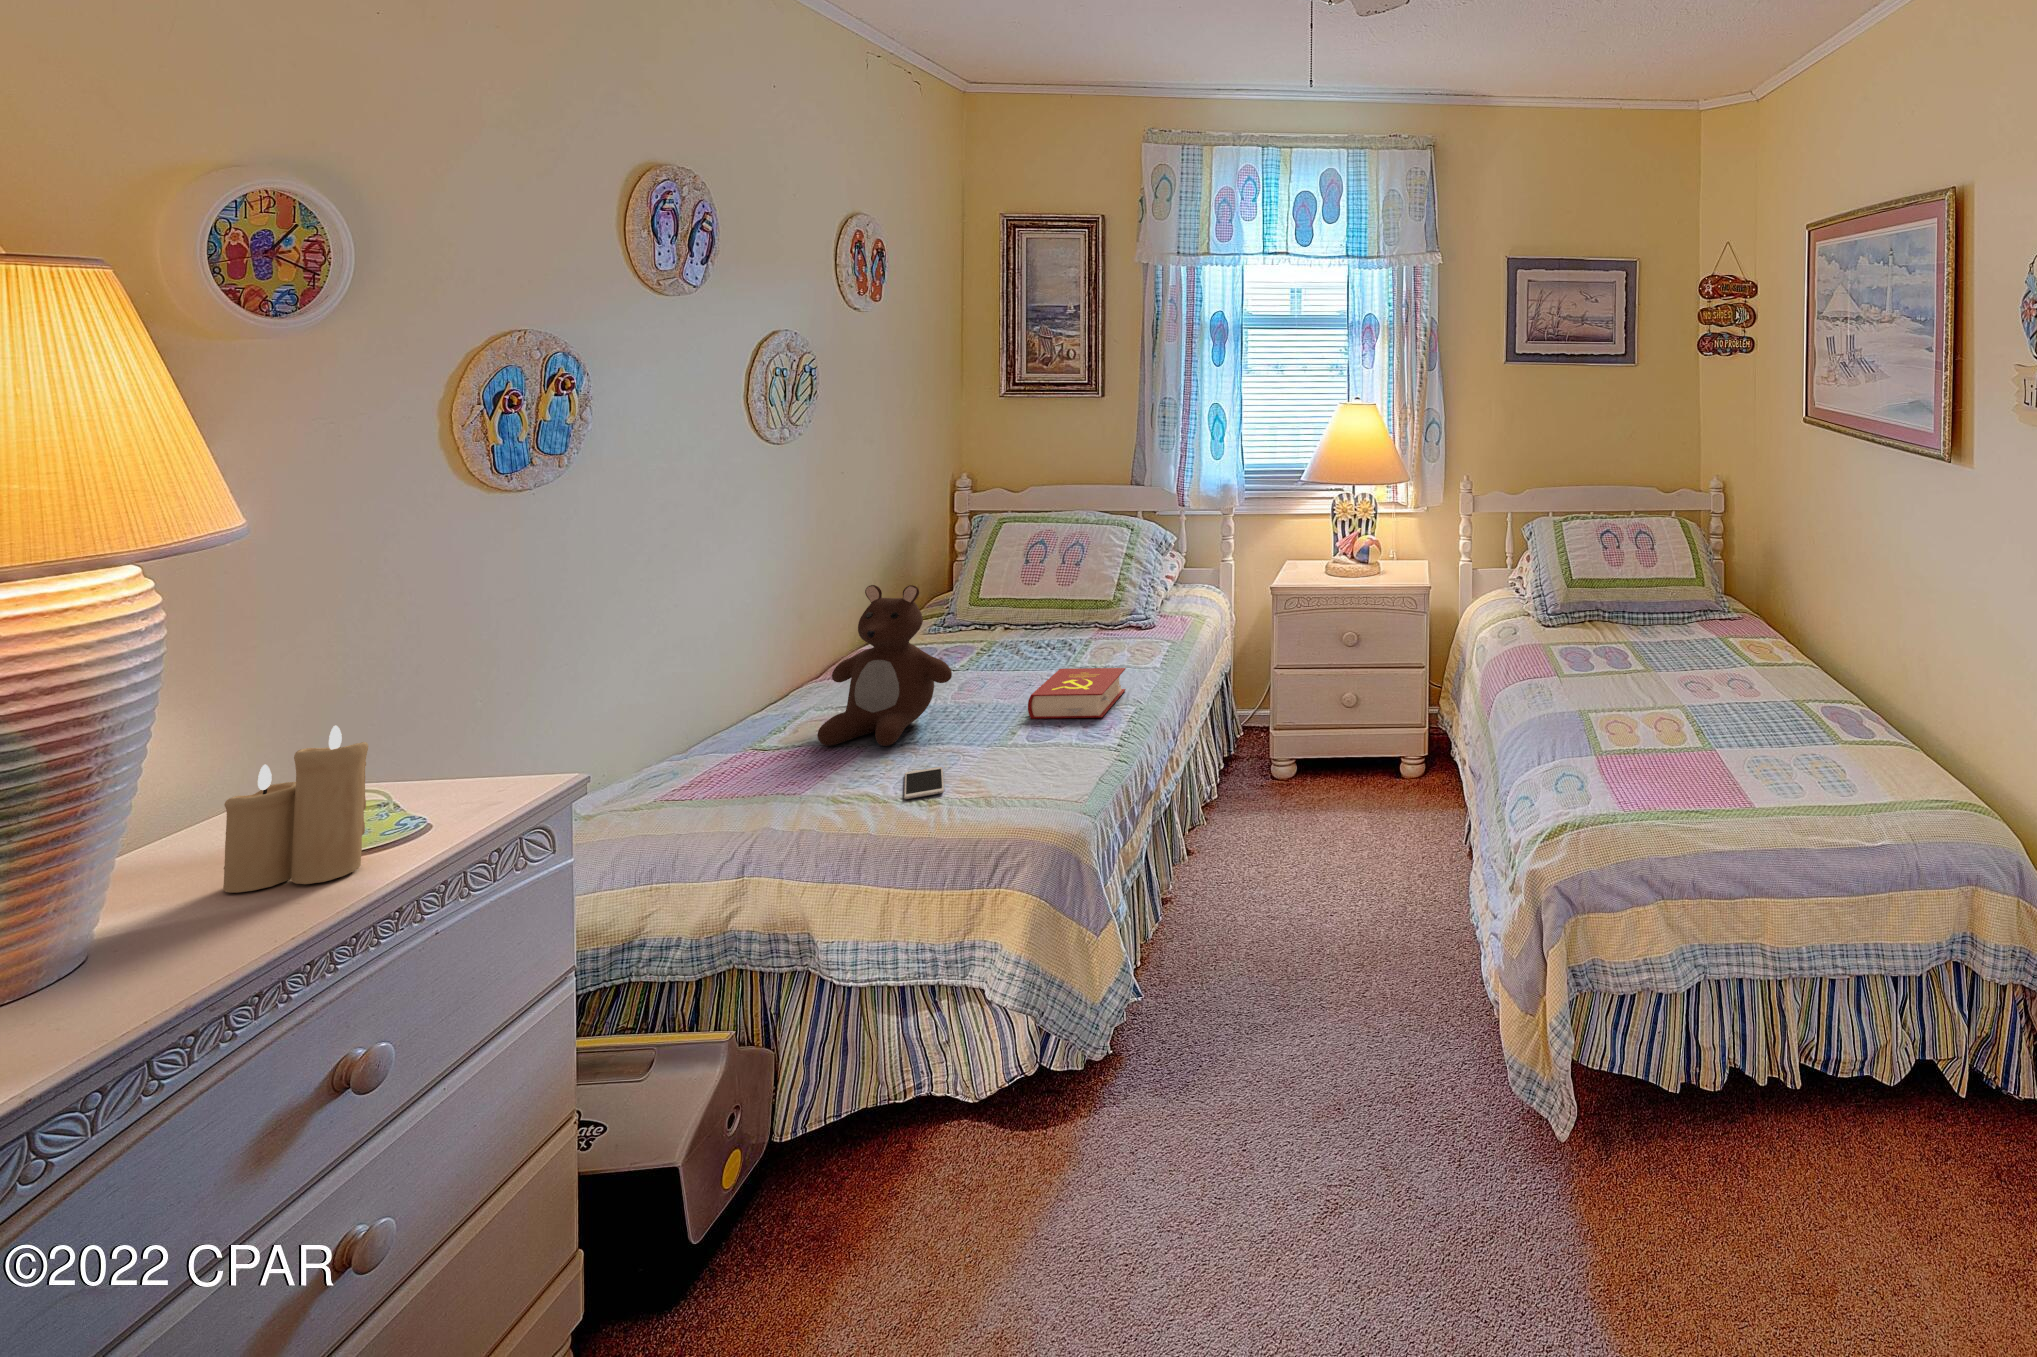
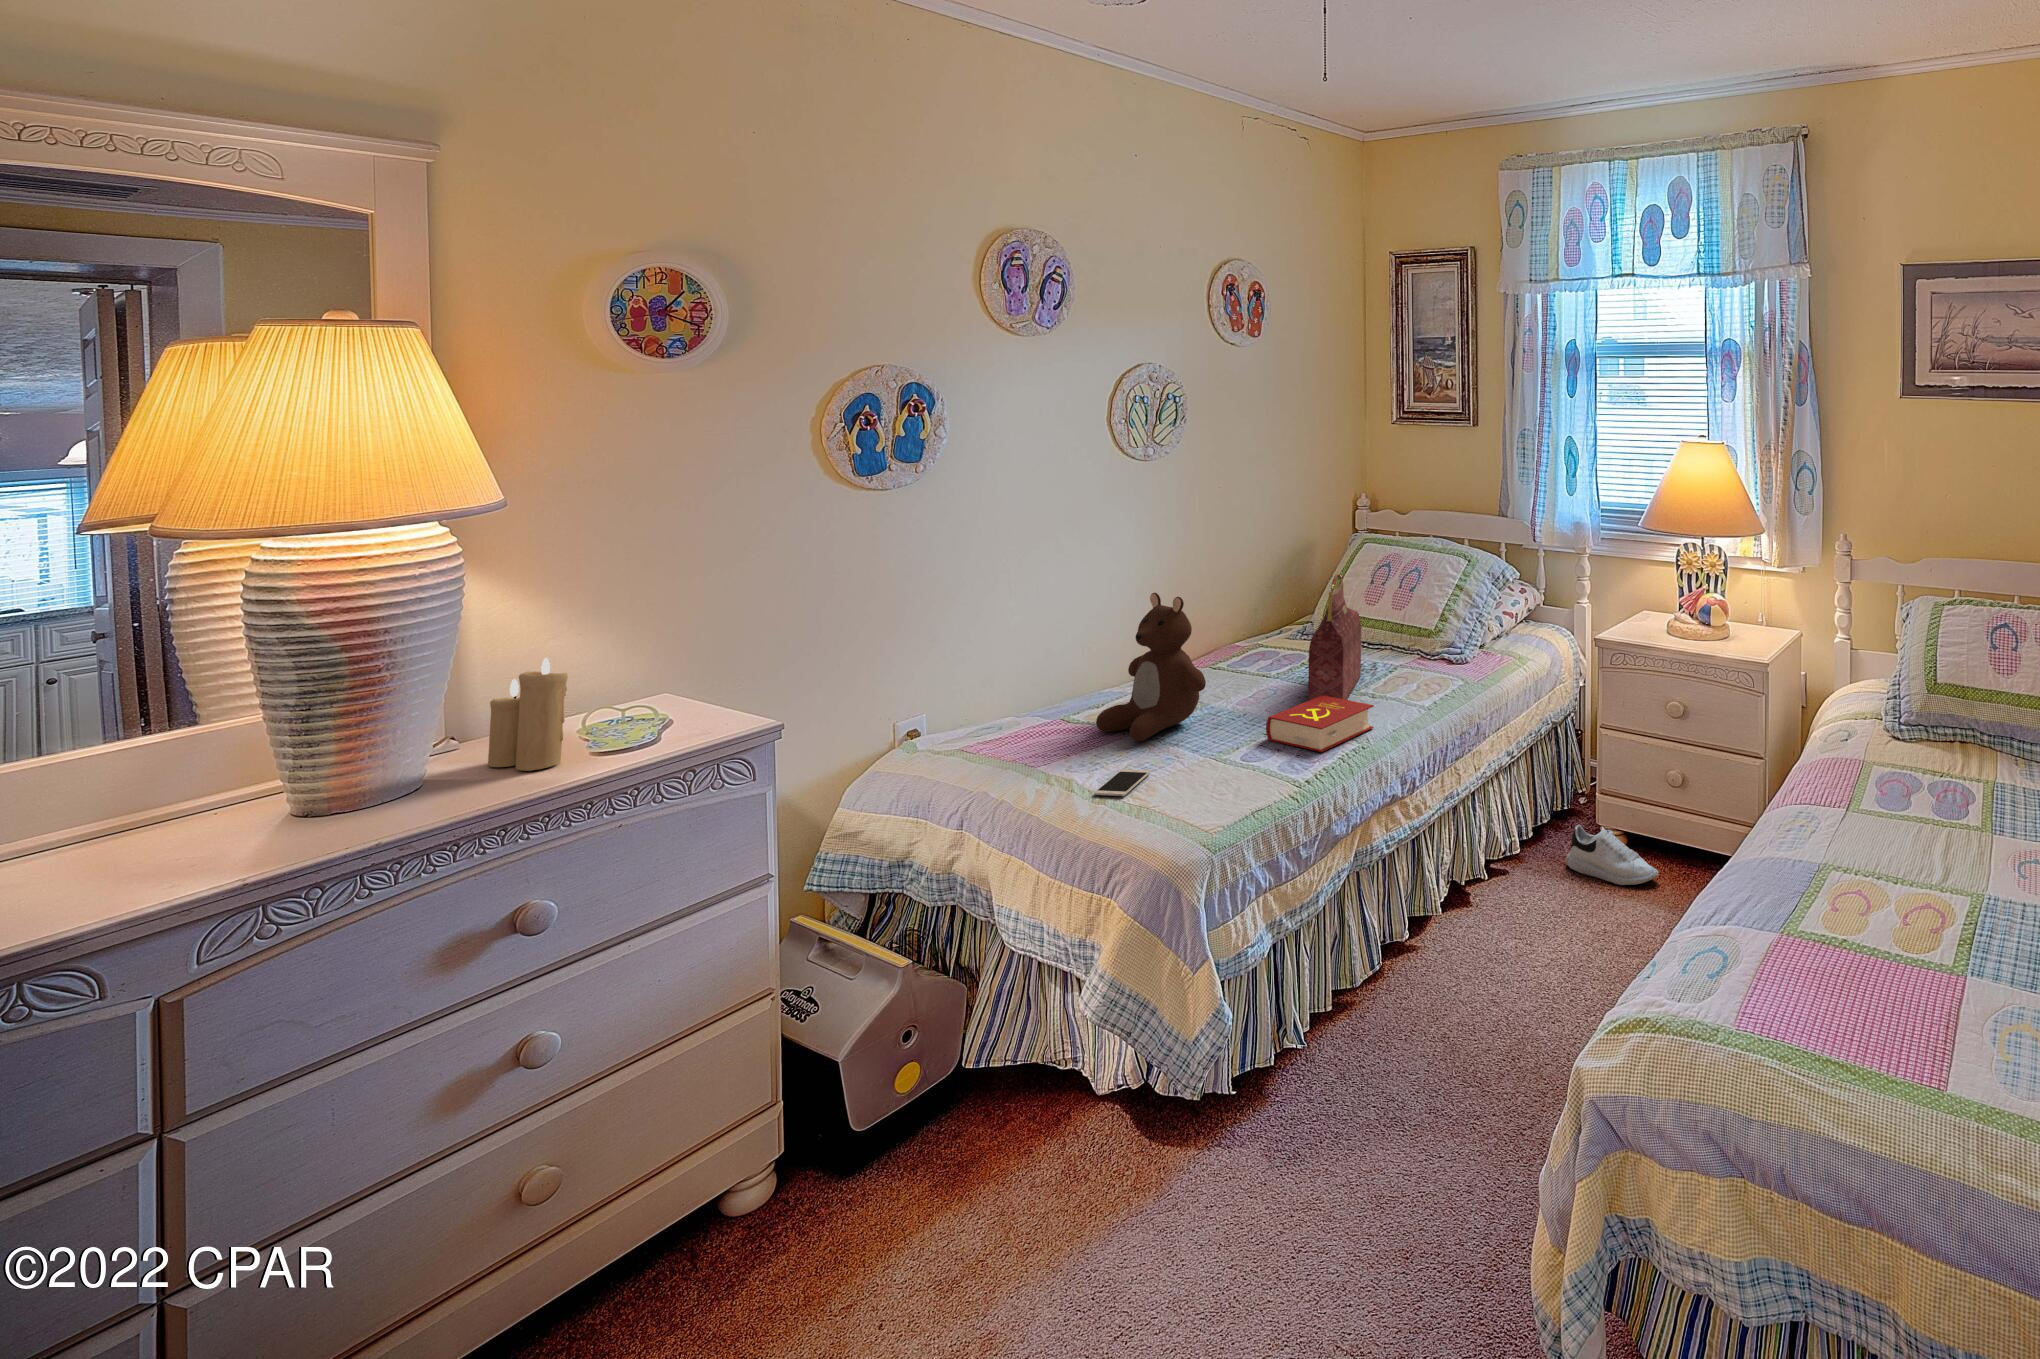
handbag: none [1018,549,1072,683] -> present [1308,574,1361,700]
shoe: none [1252,751,1340,797] -> present [1566,825,1659,885]

